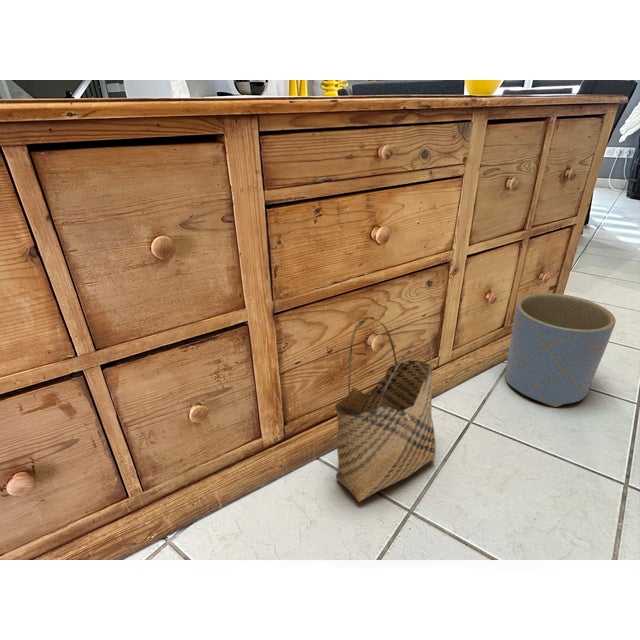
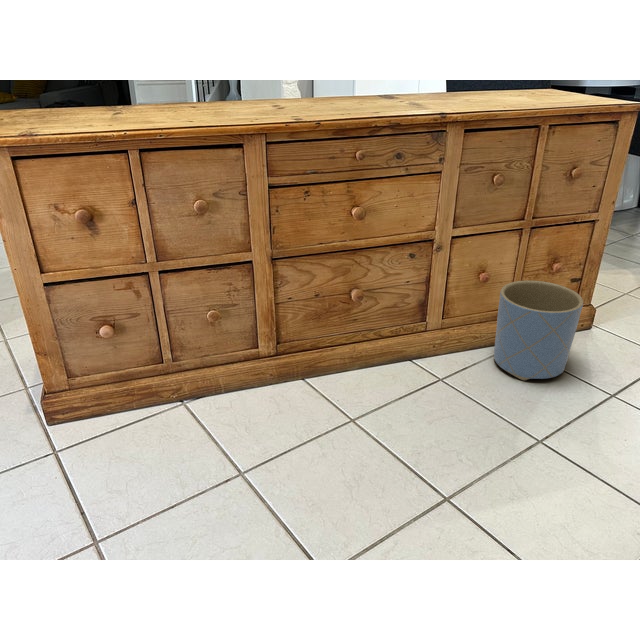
woven basket: present [335,317,435,501] -> none [304,271,391,404]

